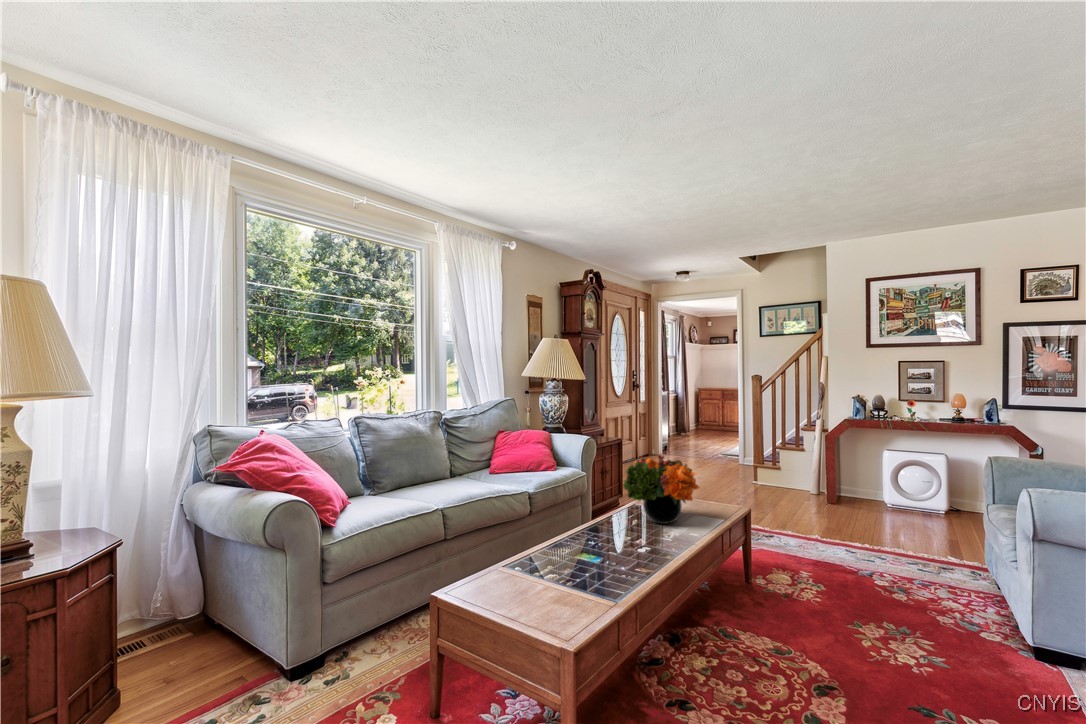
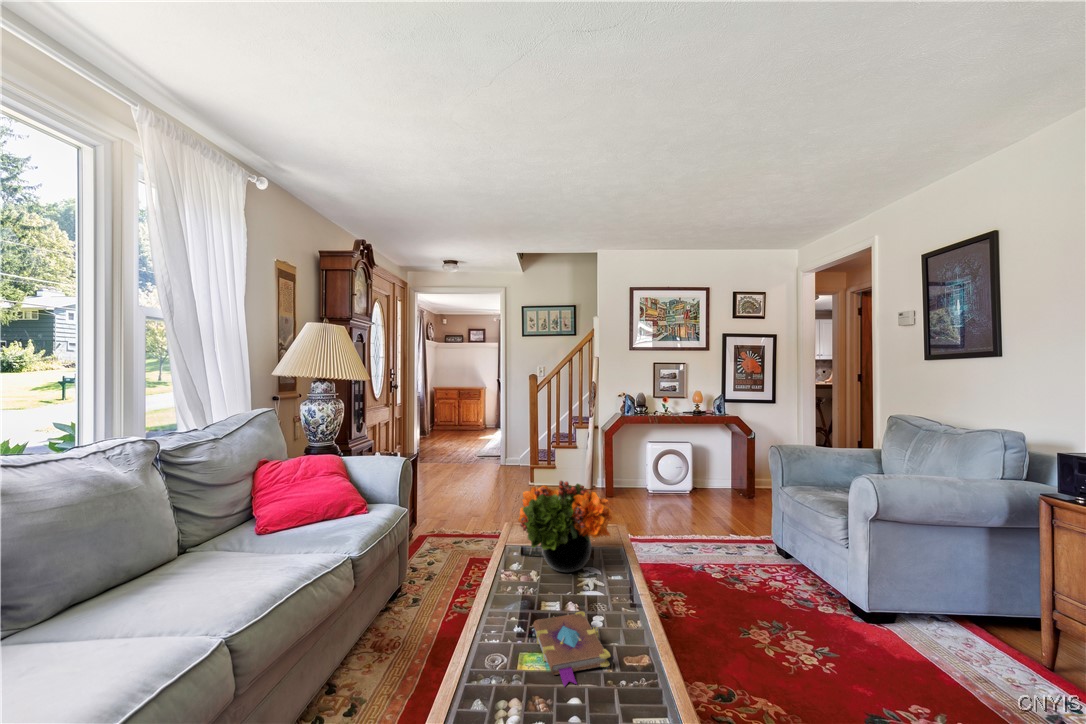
book: none [584,535,633,566] -> present [533,612,610,686]

